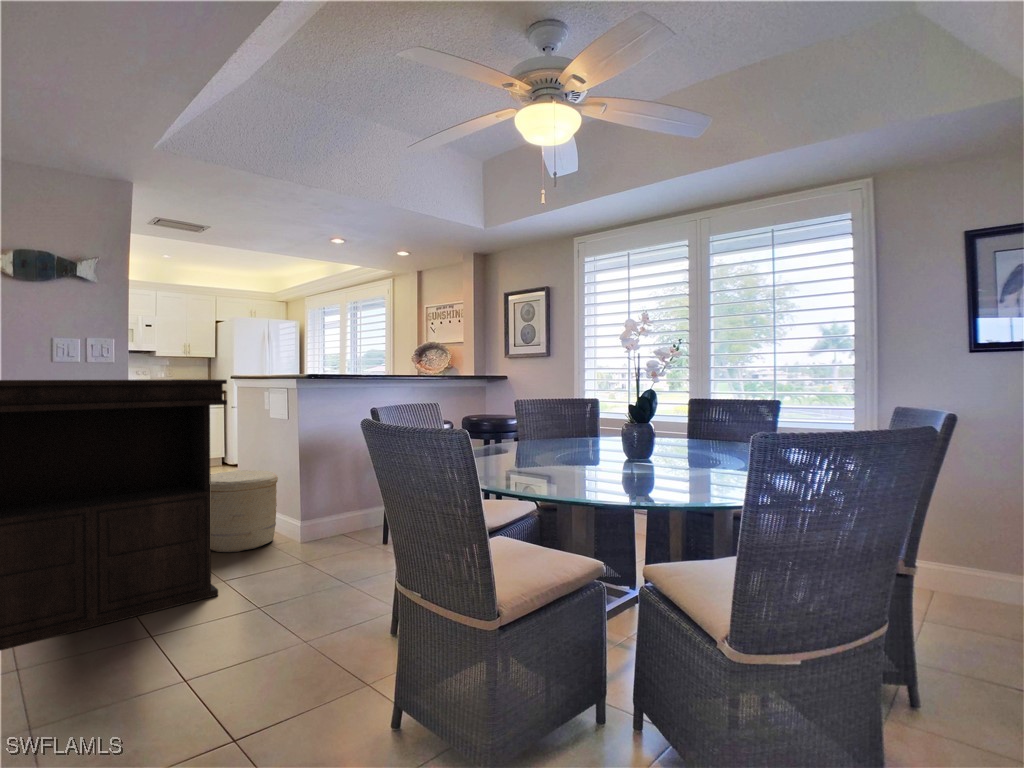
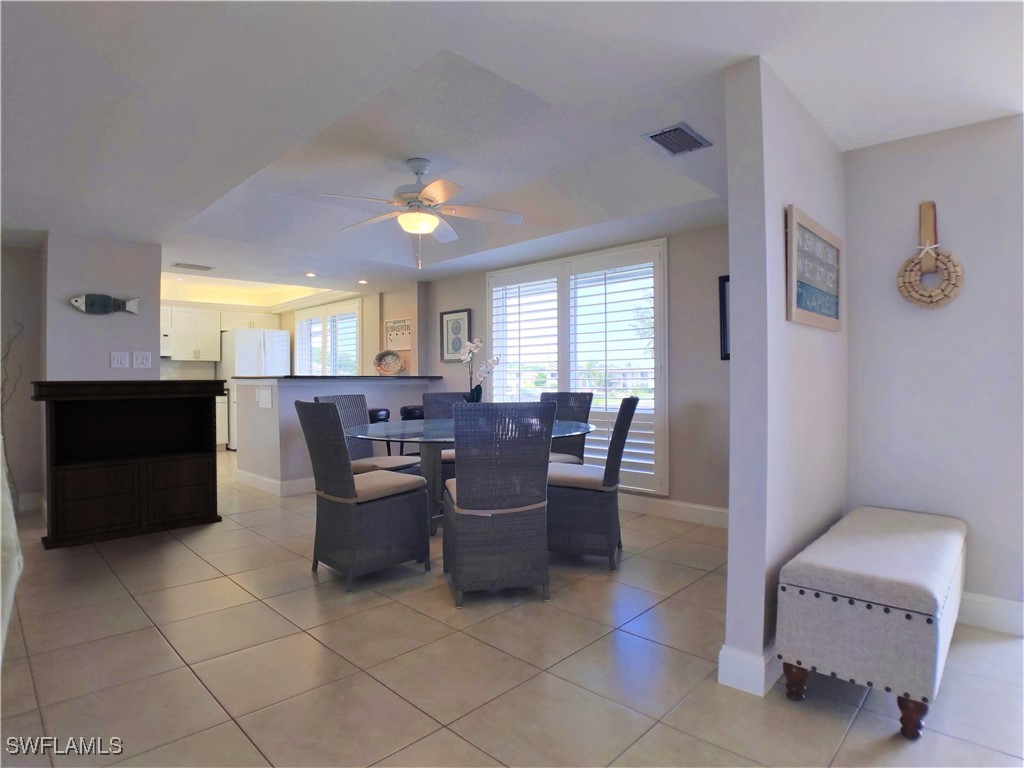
woven basket: present [210,470,278,552] -> none [208,445,265,501]

